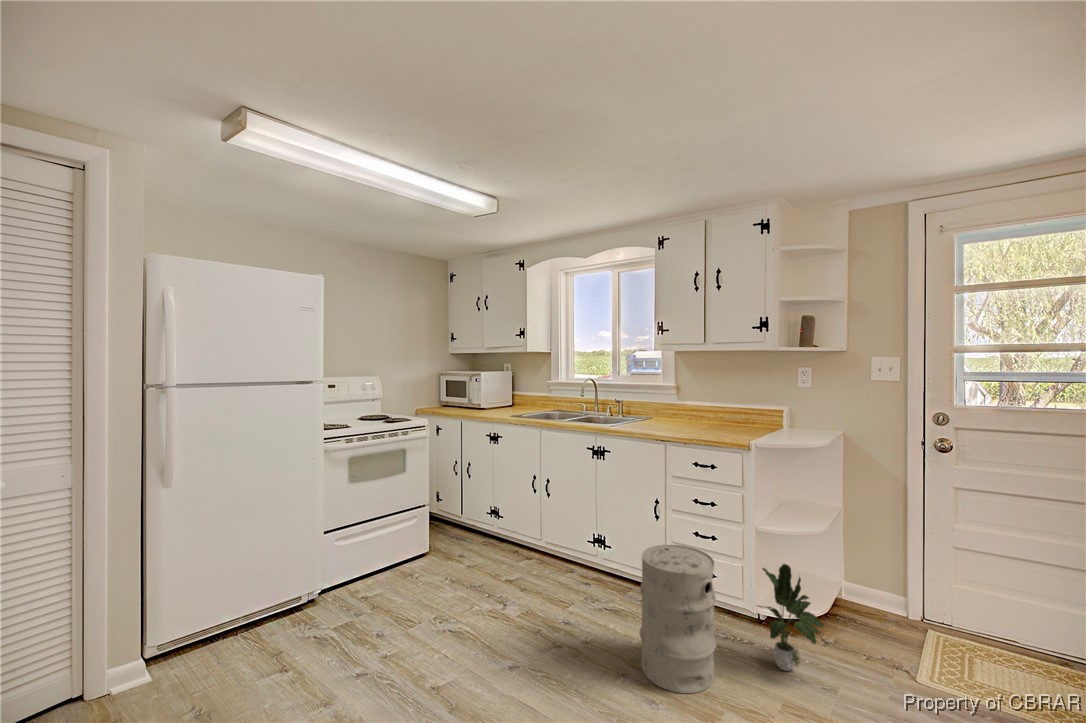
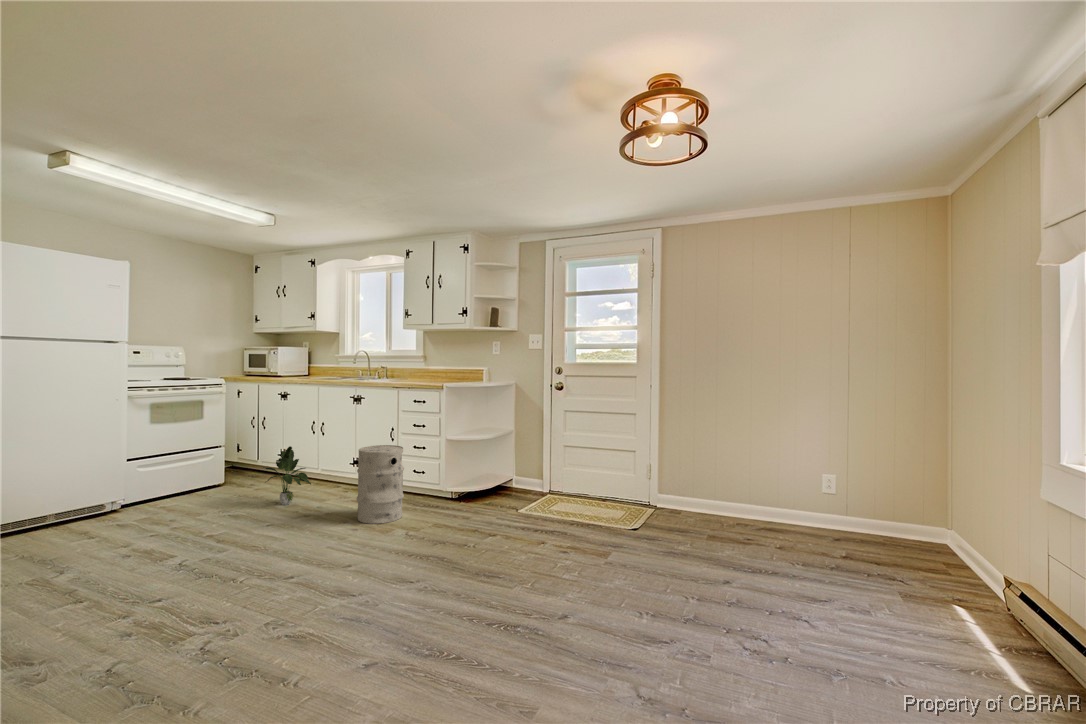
potted plant: present [758,564,828,671] -> present [263,446,311,505]

